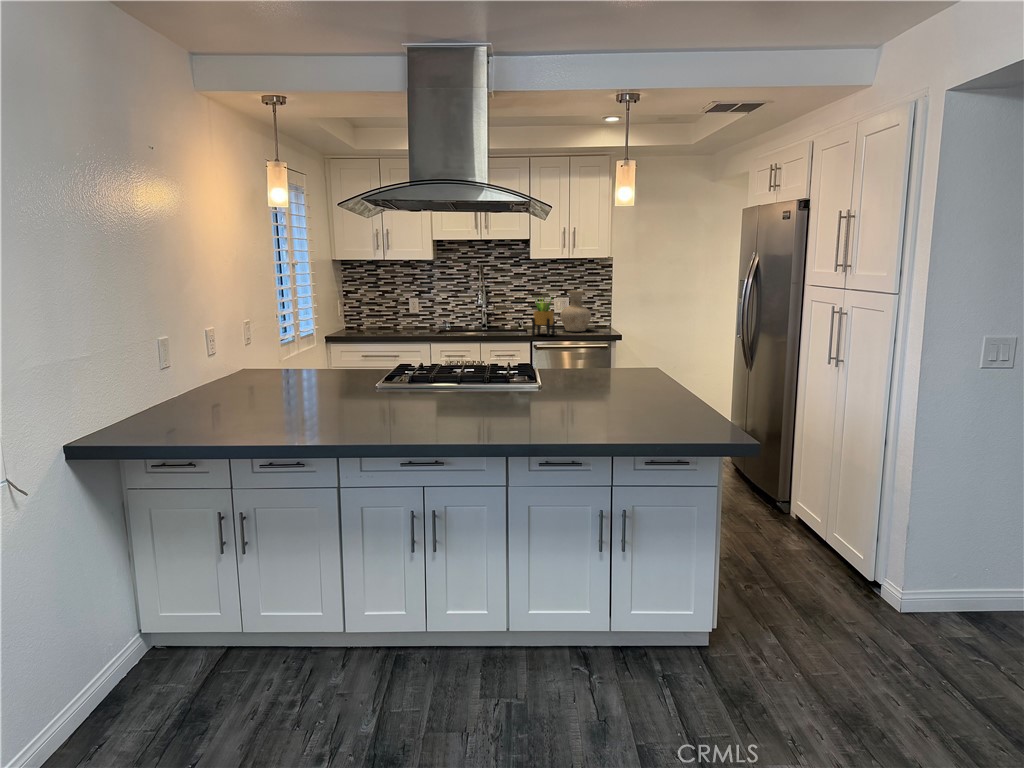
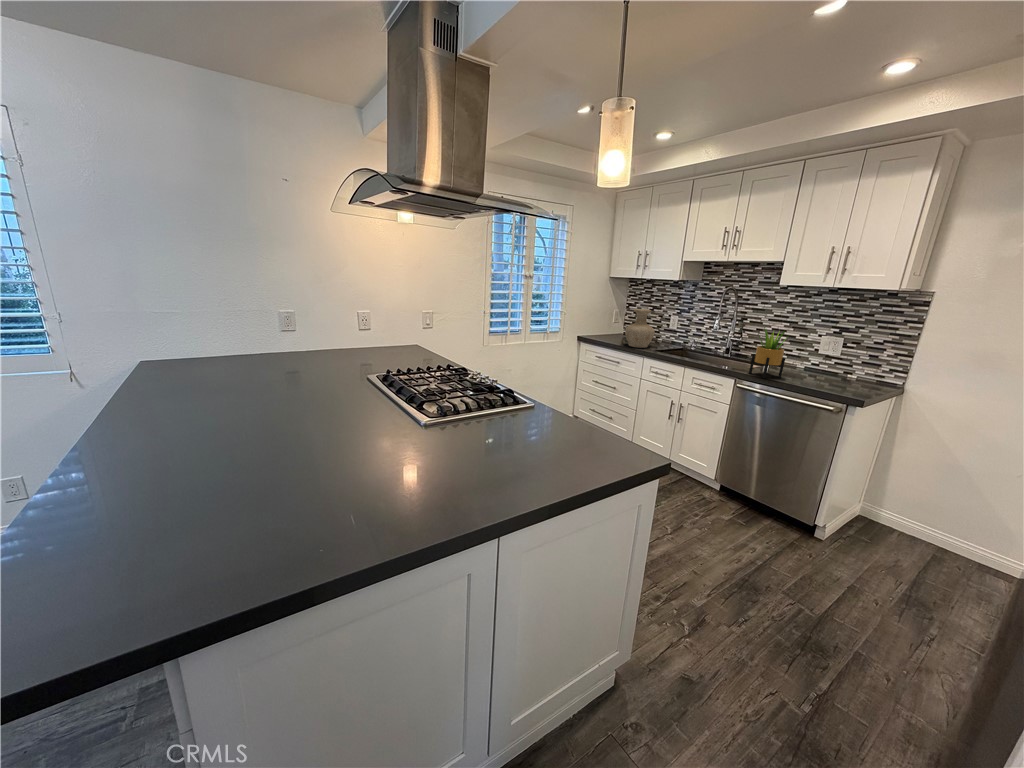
vase: present [560,291,591,331] -> present [625,309,655,348]

